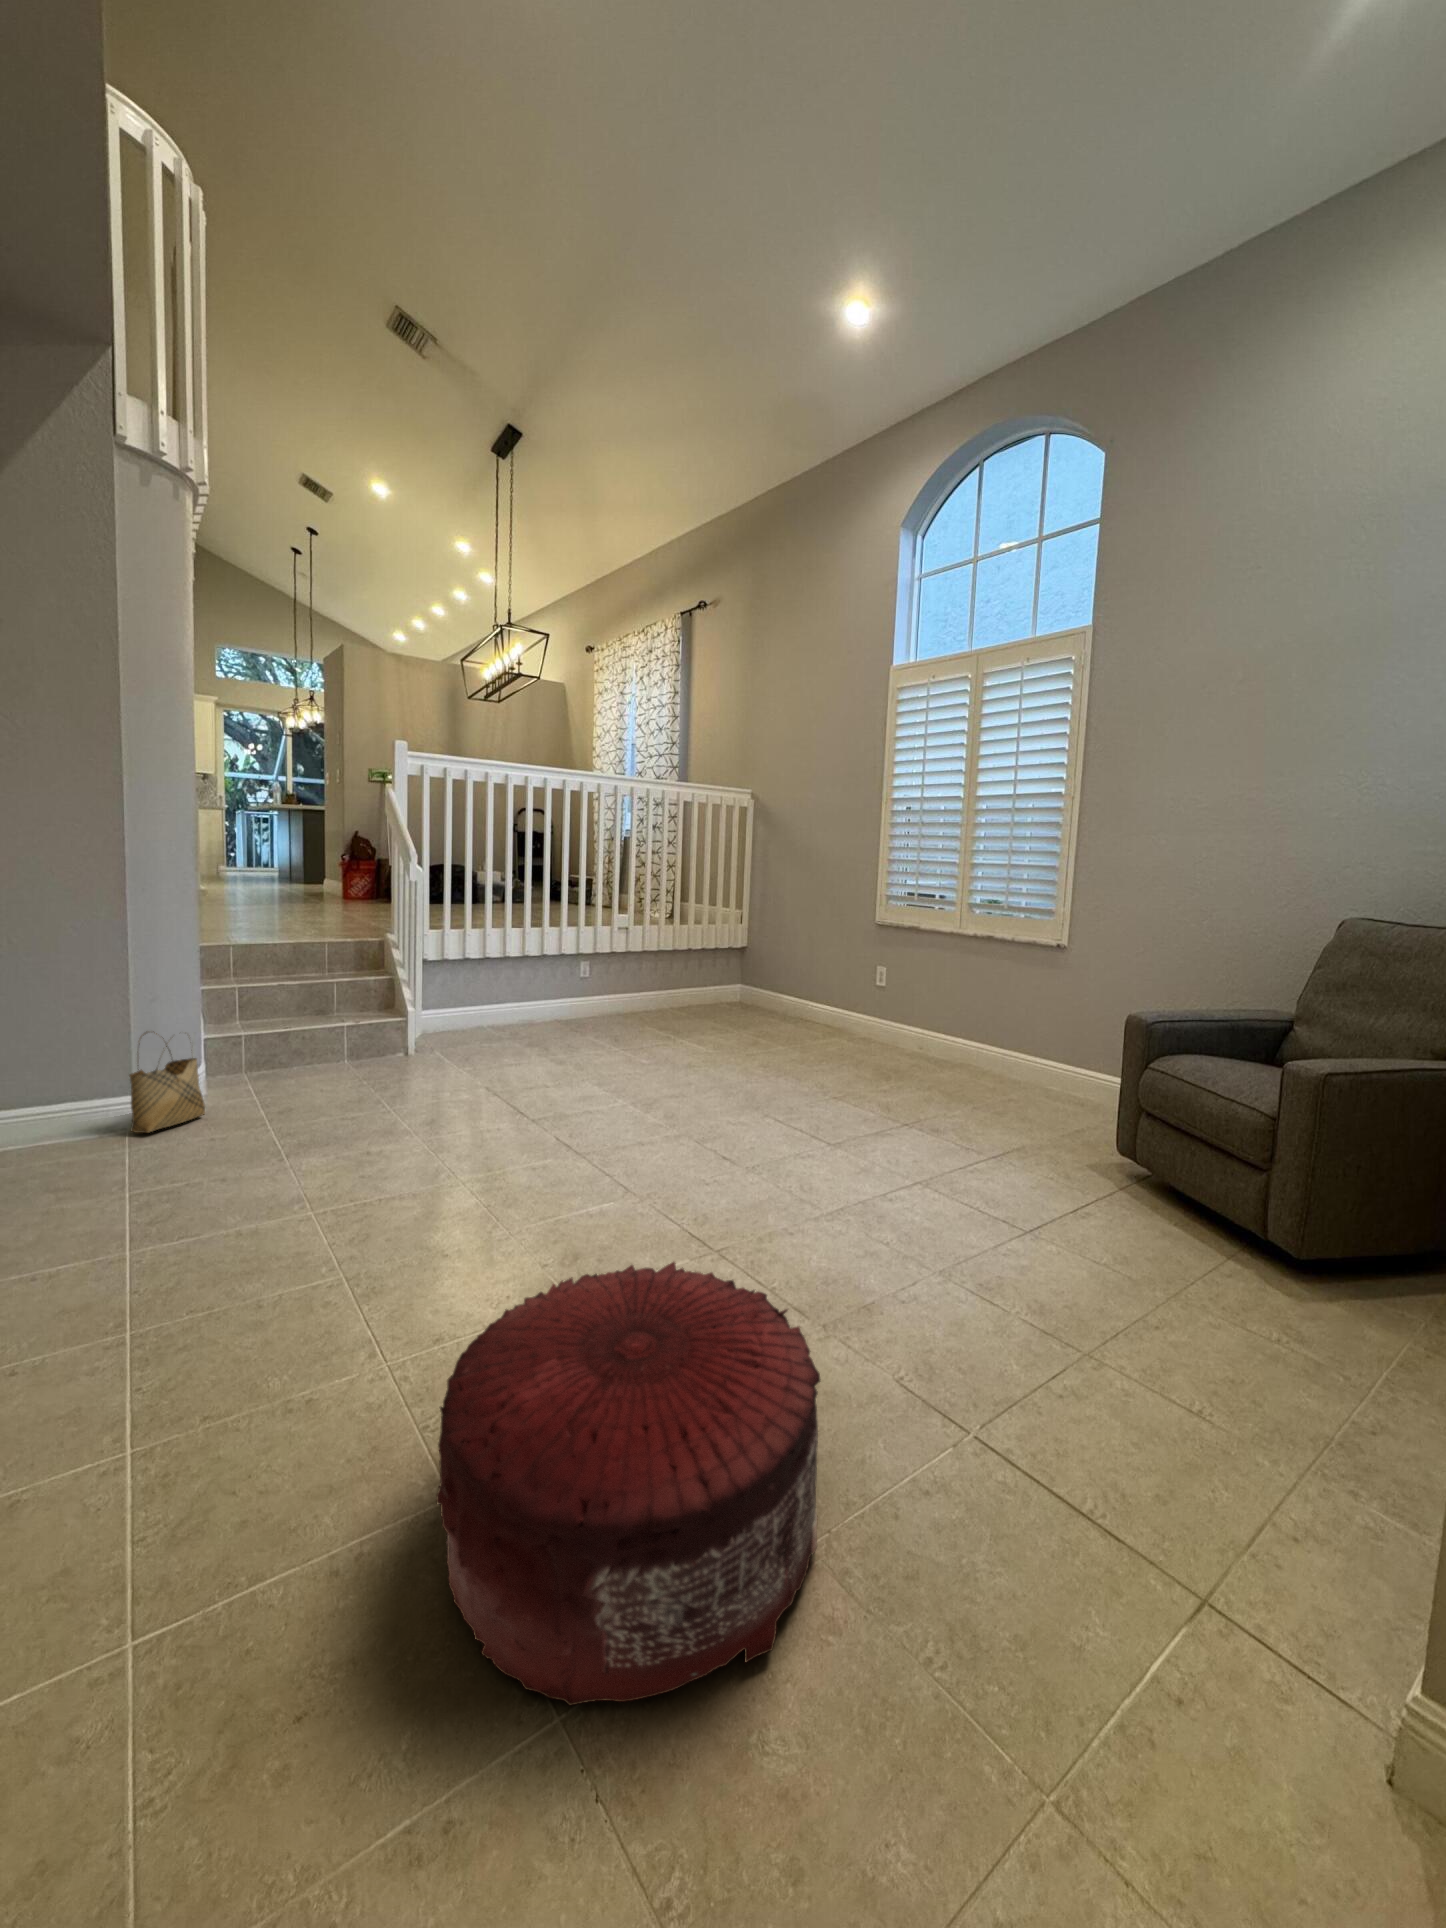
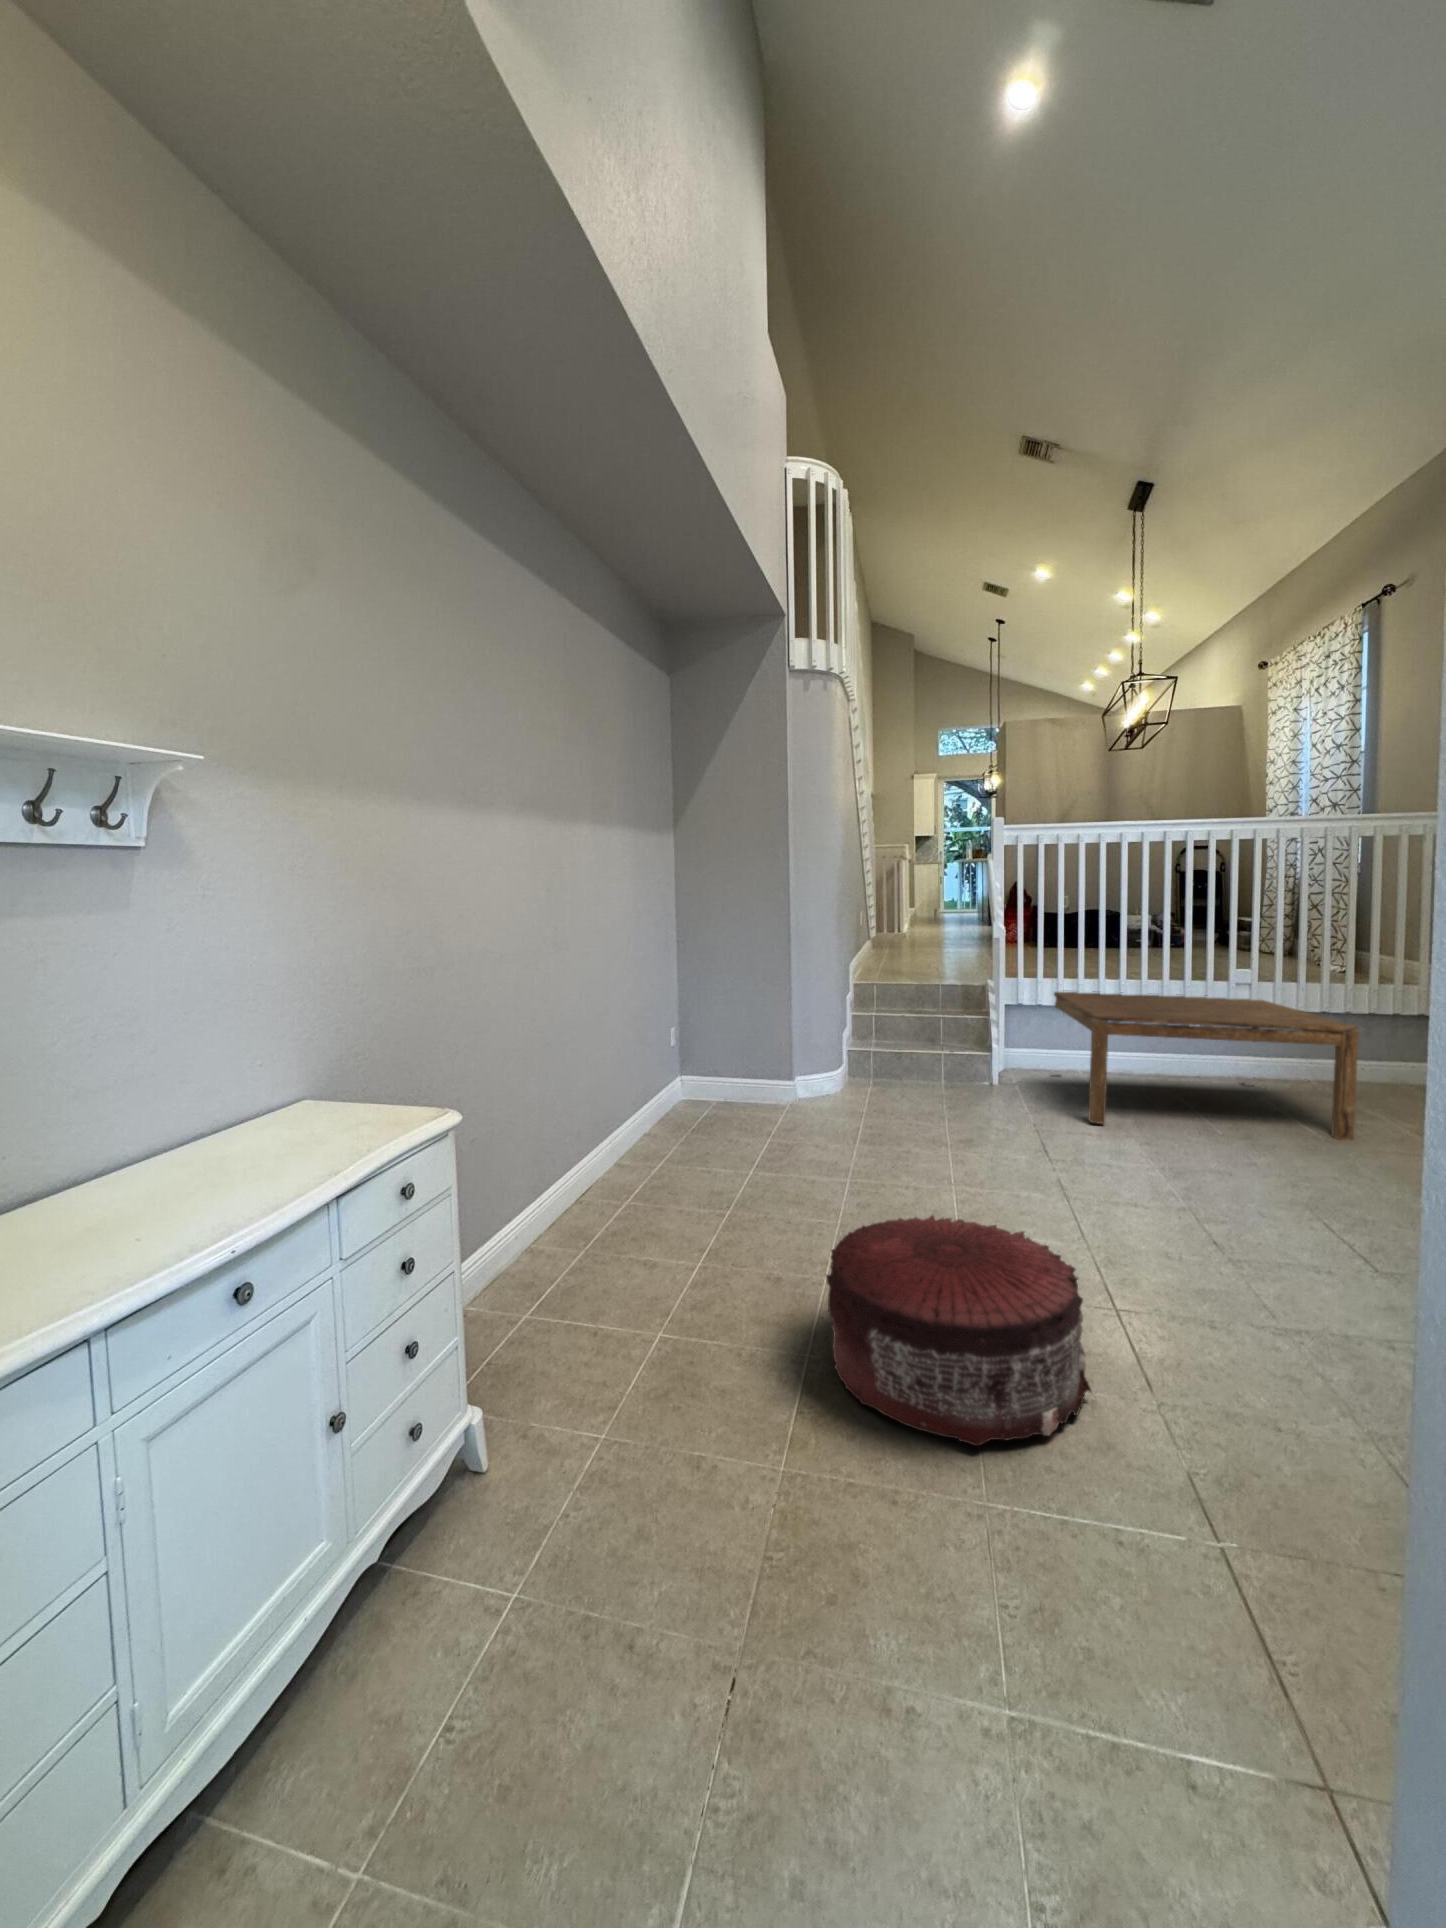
coffee table: none [459,937,734,1079] -> present [1051,990,1359,1141]
woven basket: present [129,1032,205,1133] -> none [795,1036,837,1102]

